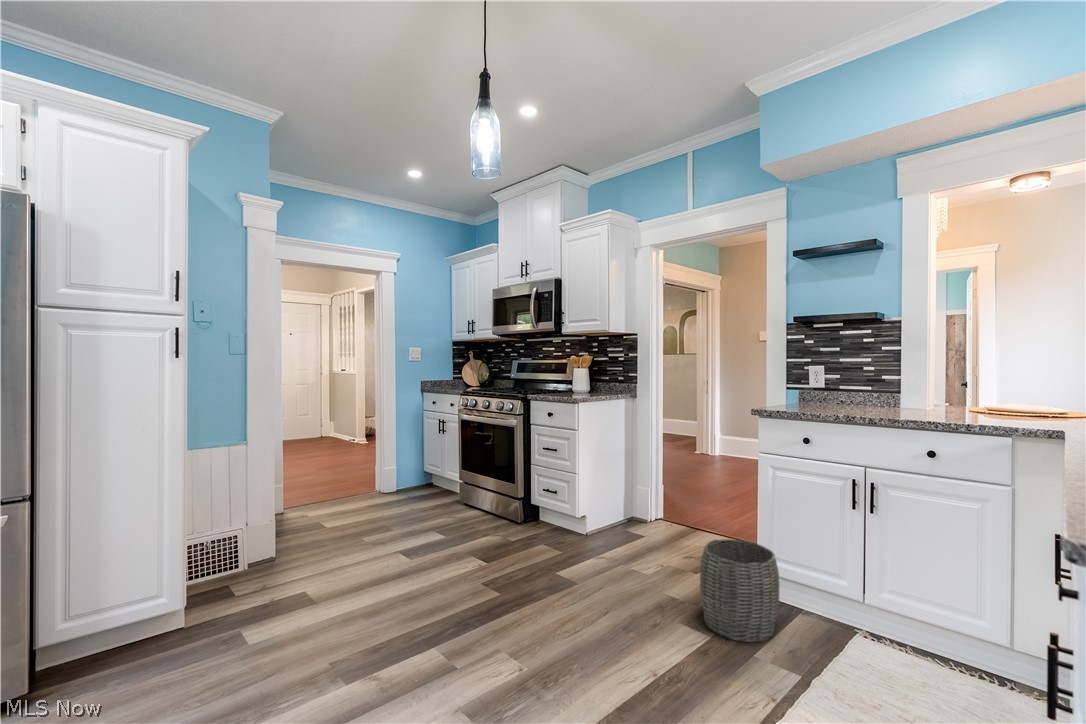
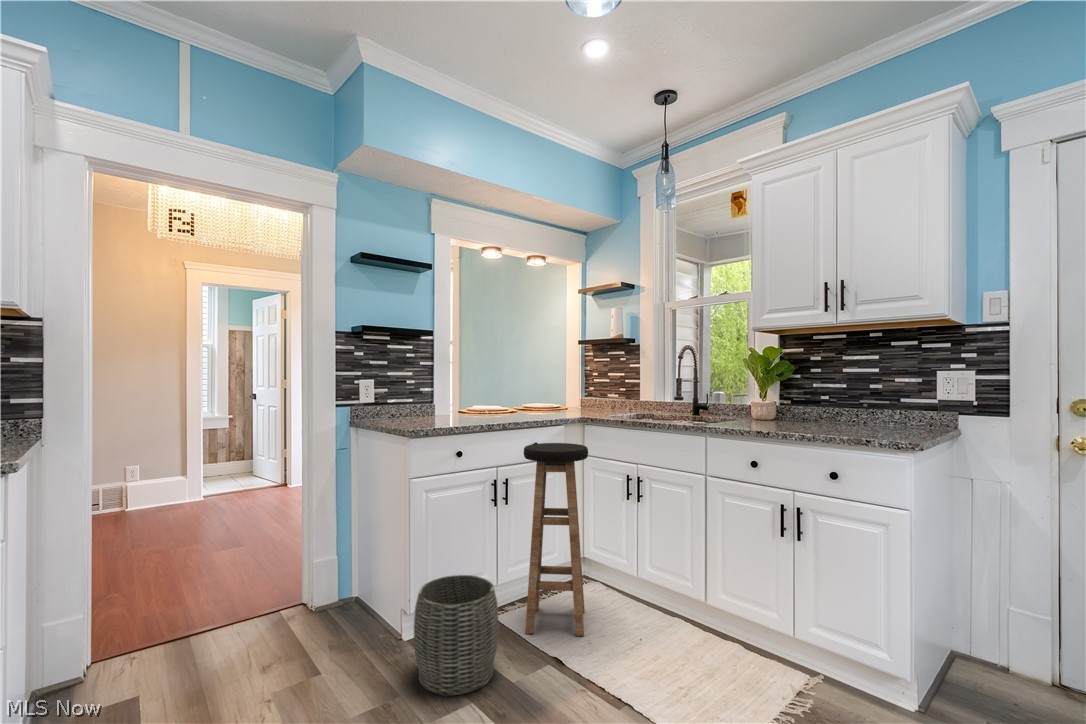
bar stool: none [841,449,961,702] -> present [524,443,588,636]

